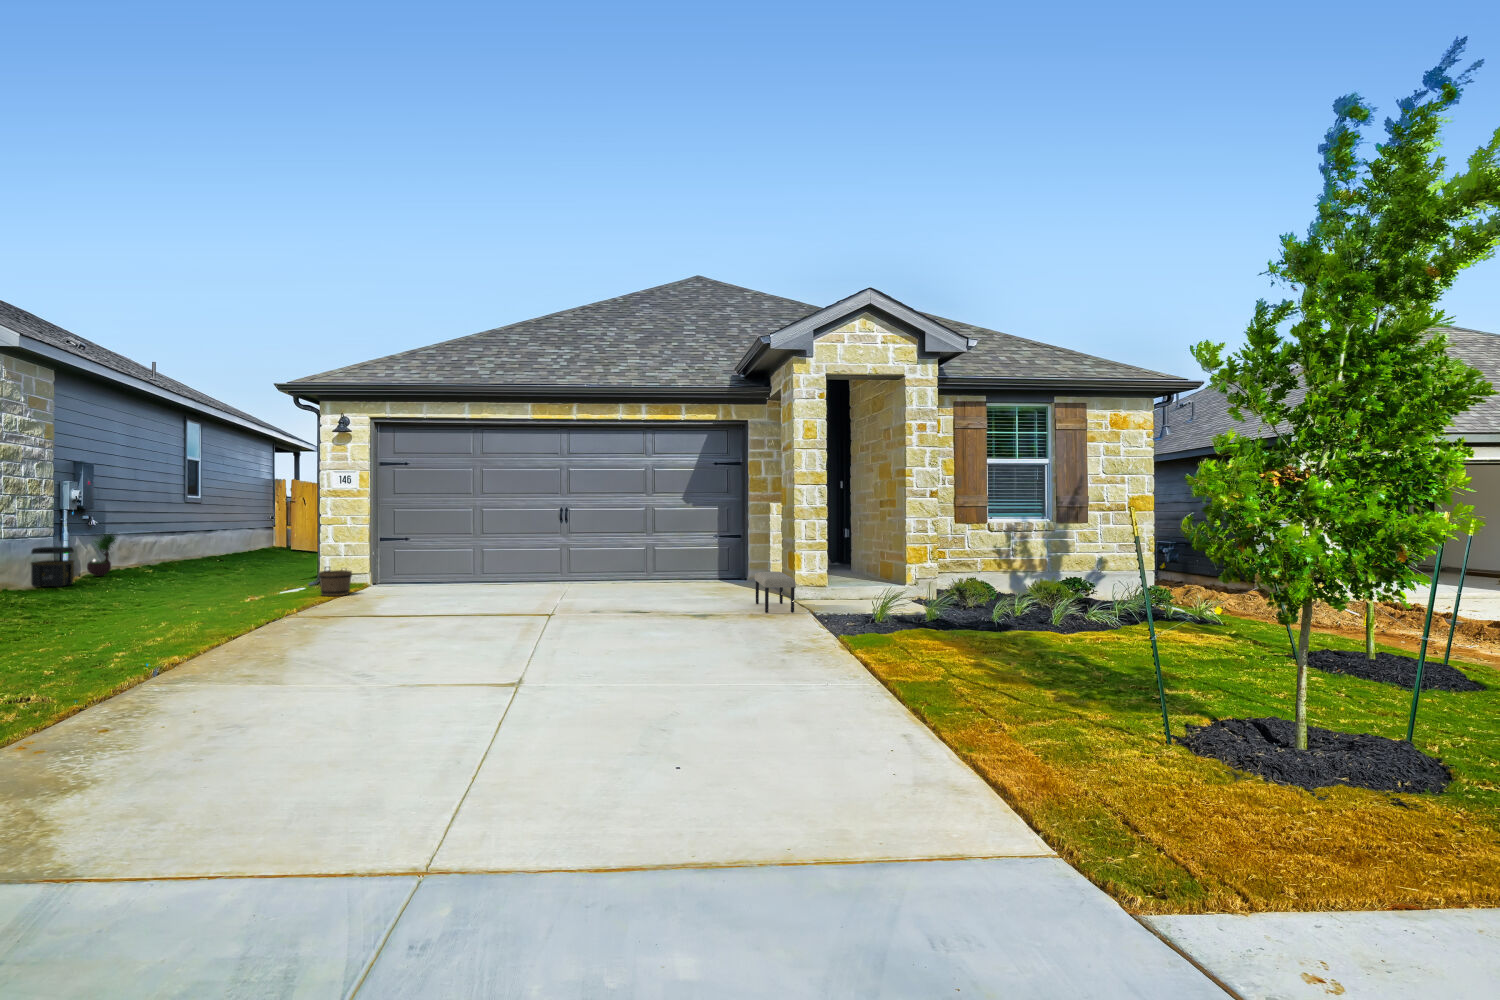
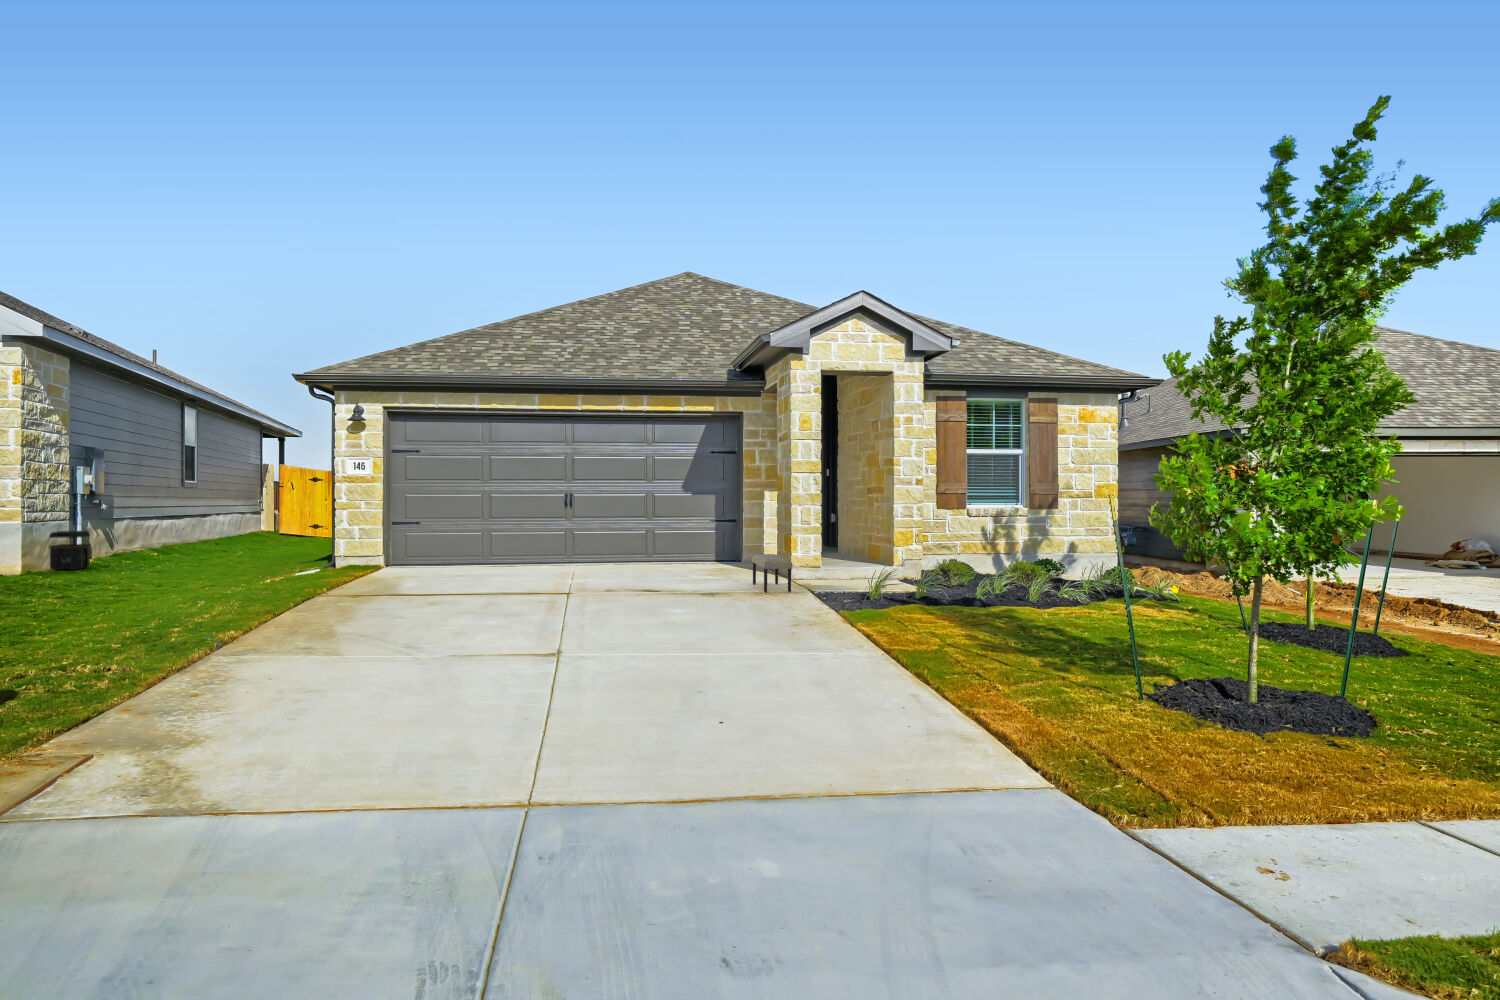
potted tree: present [87,534,116,576] -> none [98,514,128,559]
bucket: present [319,567,352,596] -> none [335,550,367,578]

